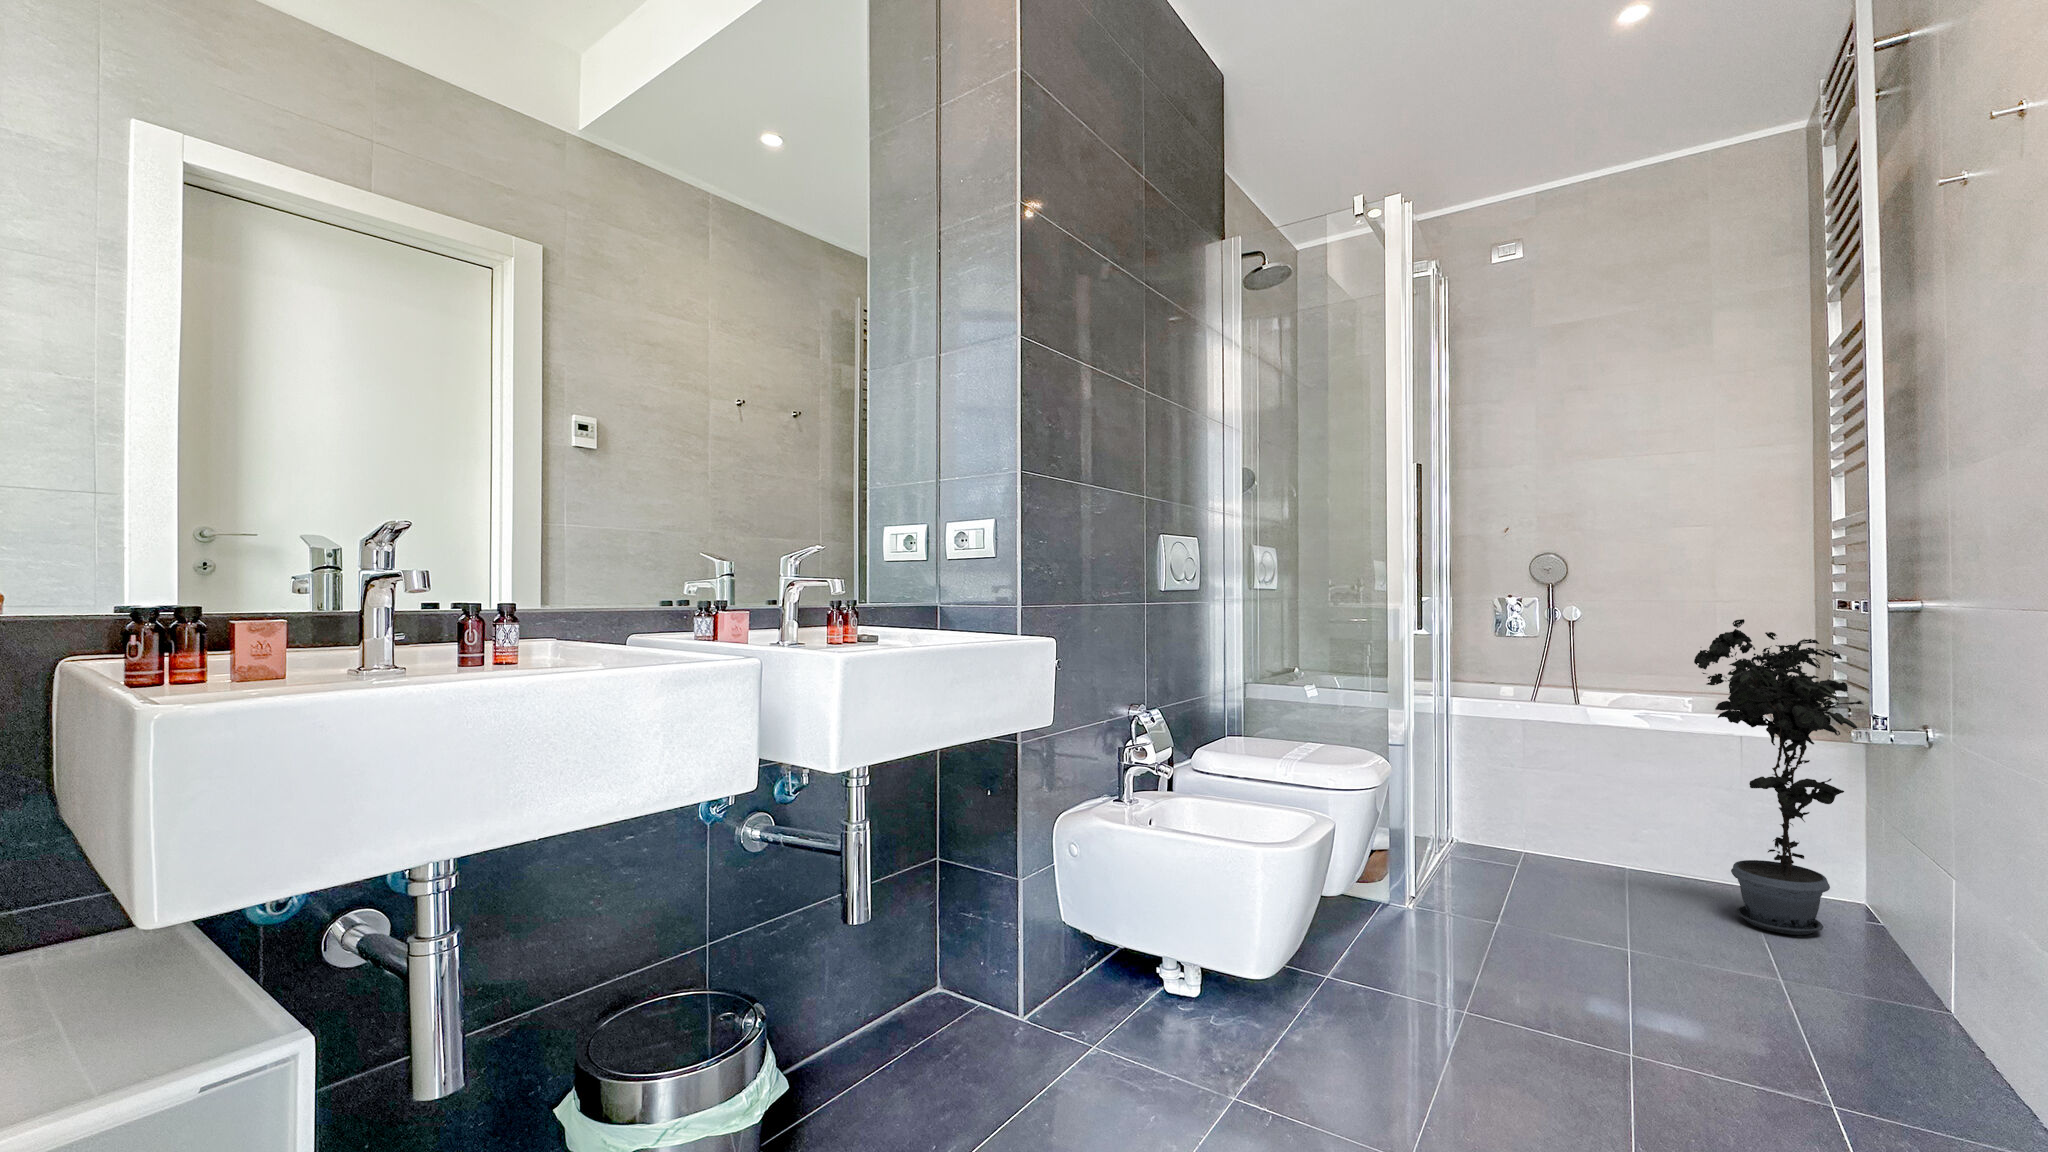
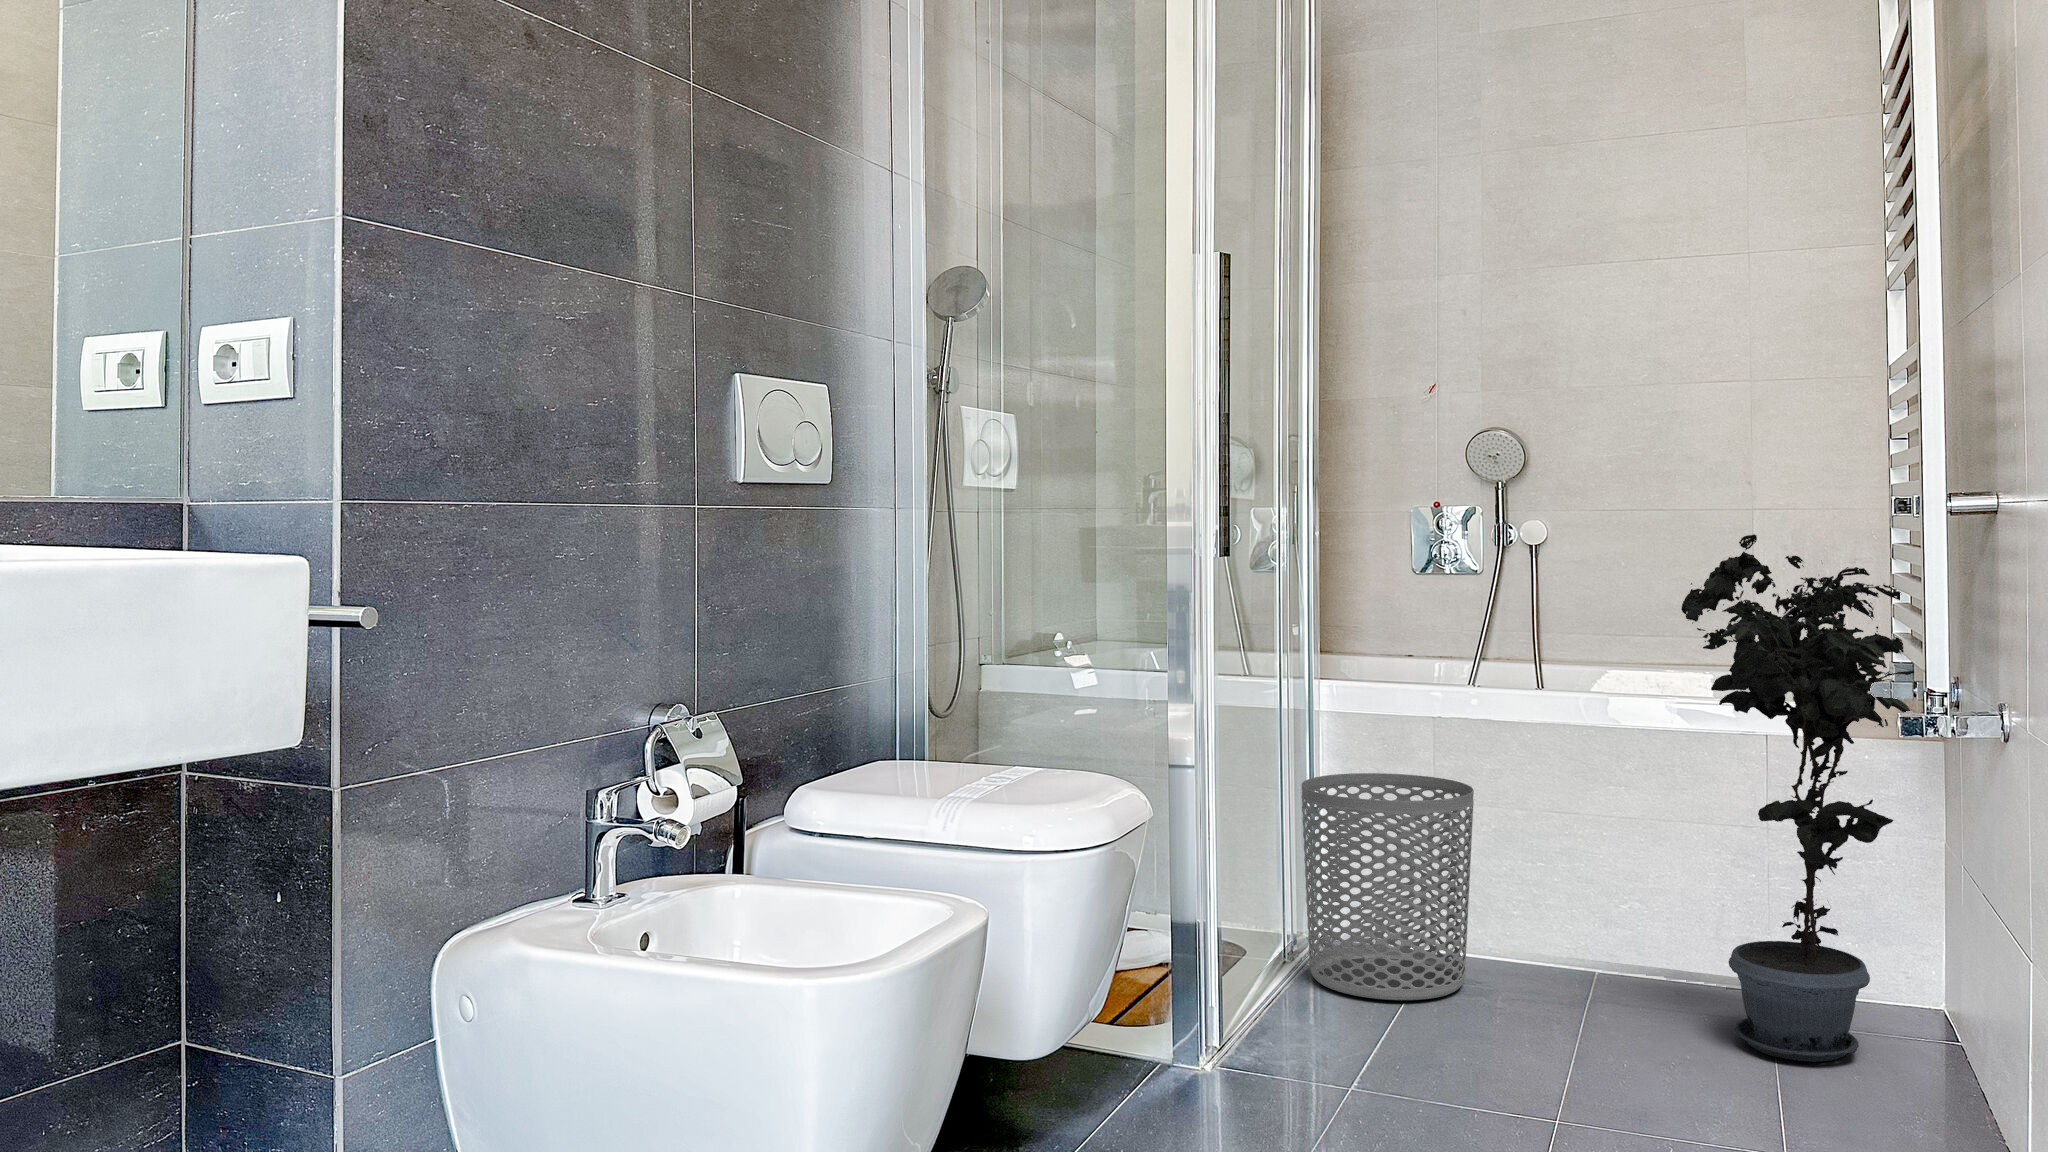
waste bin: none [1446,750,1555,884] -> present [1302,773,1474,1000]

